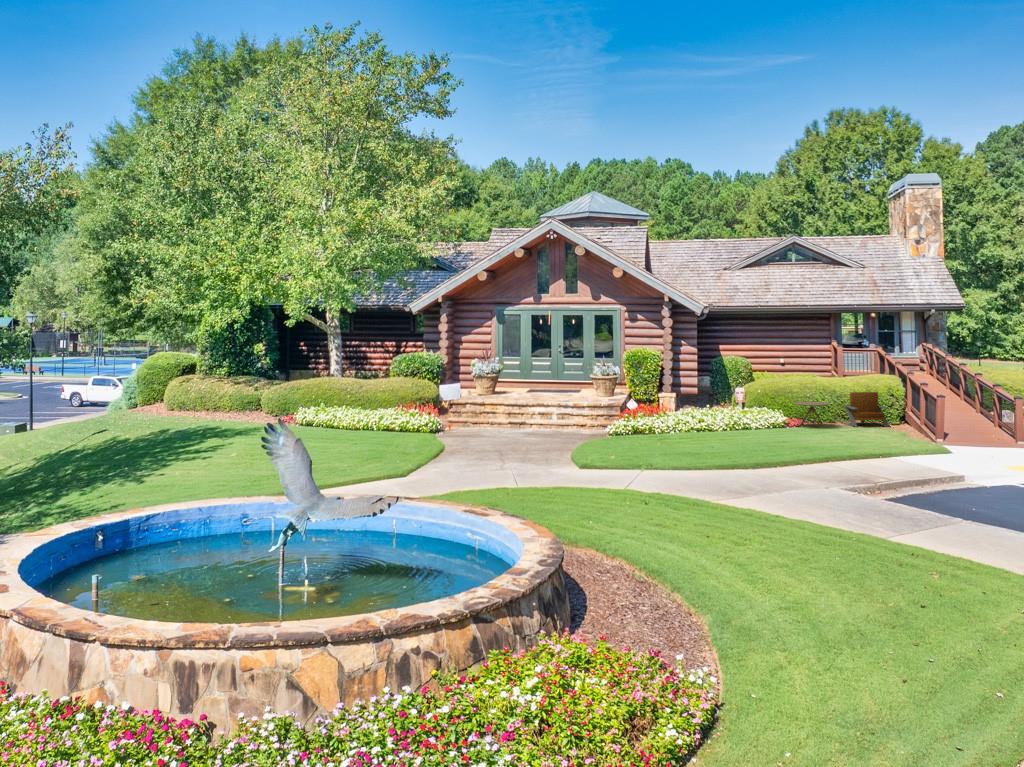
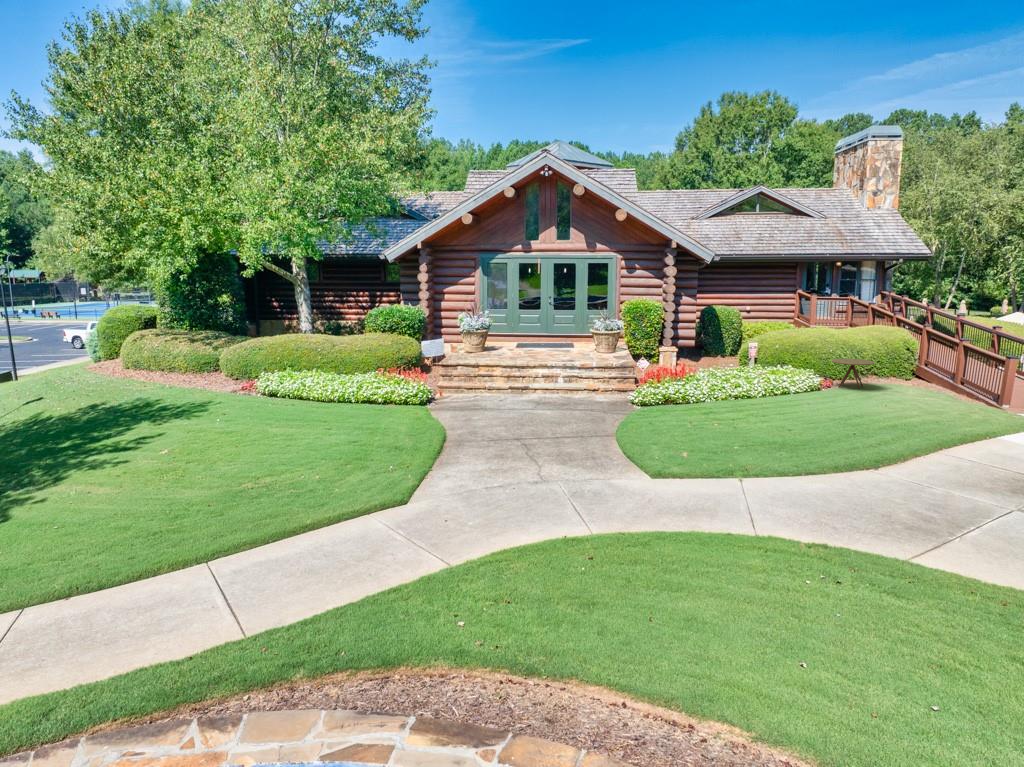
lounge chair: present [844,392,889,427] -> none [879,347,940,388]

